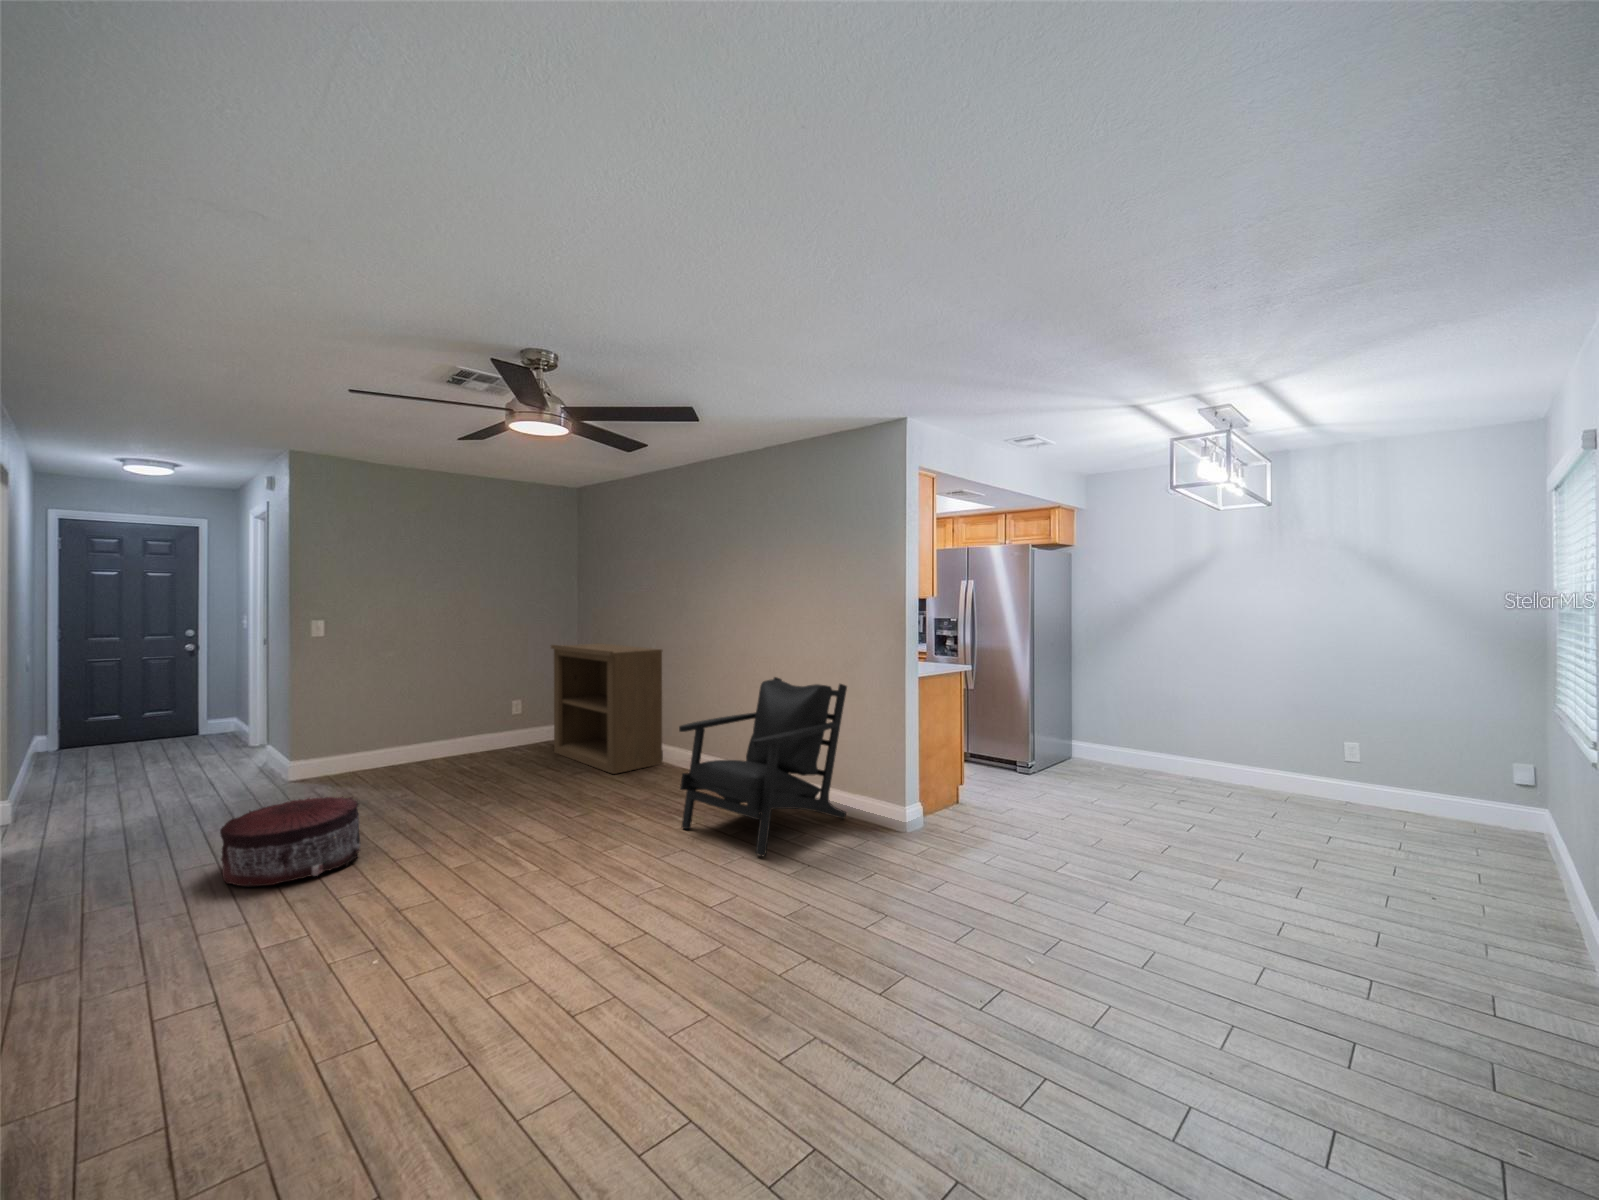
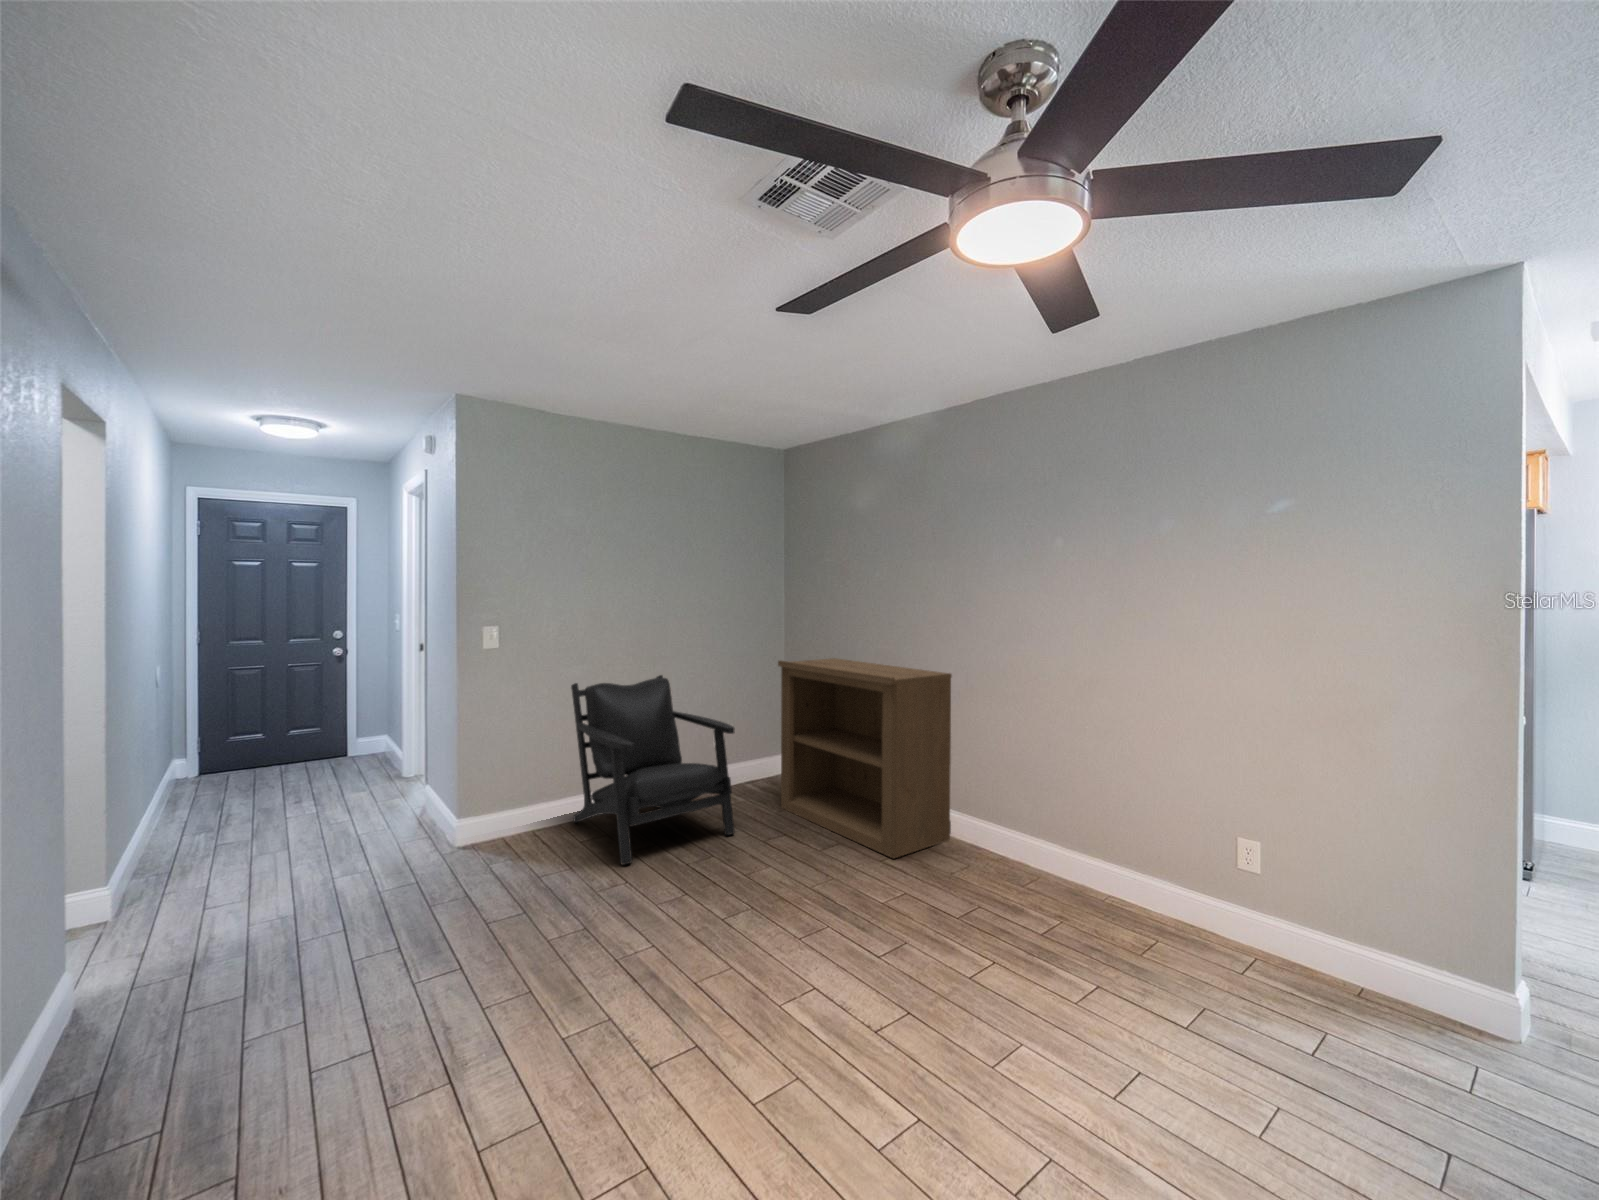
armchair: present [679,677,847,856] -> present [571,675,735,865]
pouf: present [220,796,360,886] -> none [380,924,596,1131]

